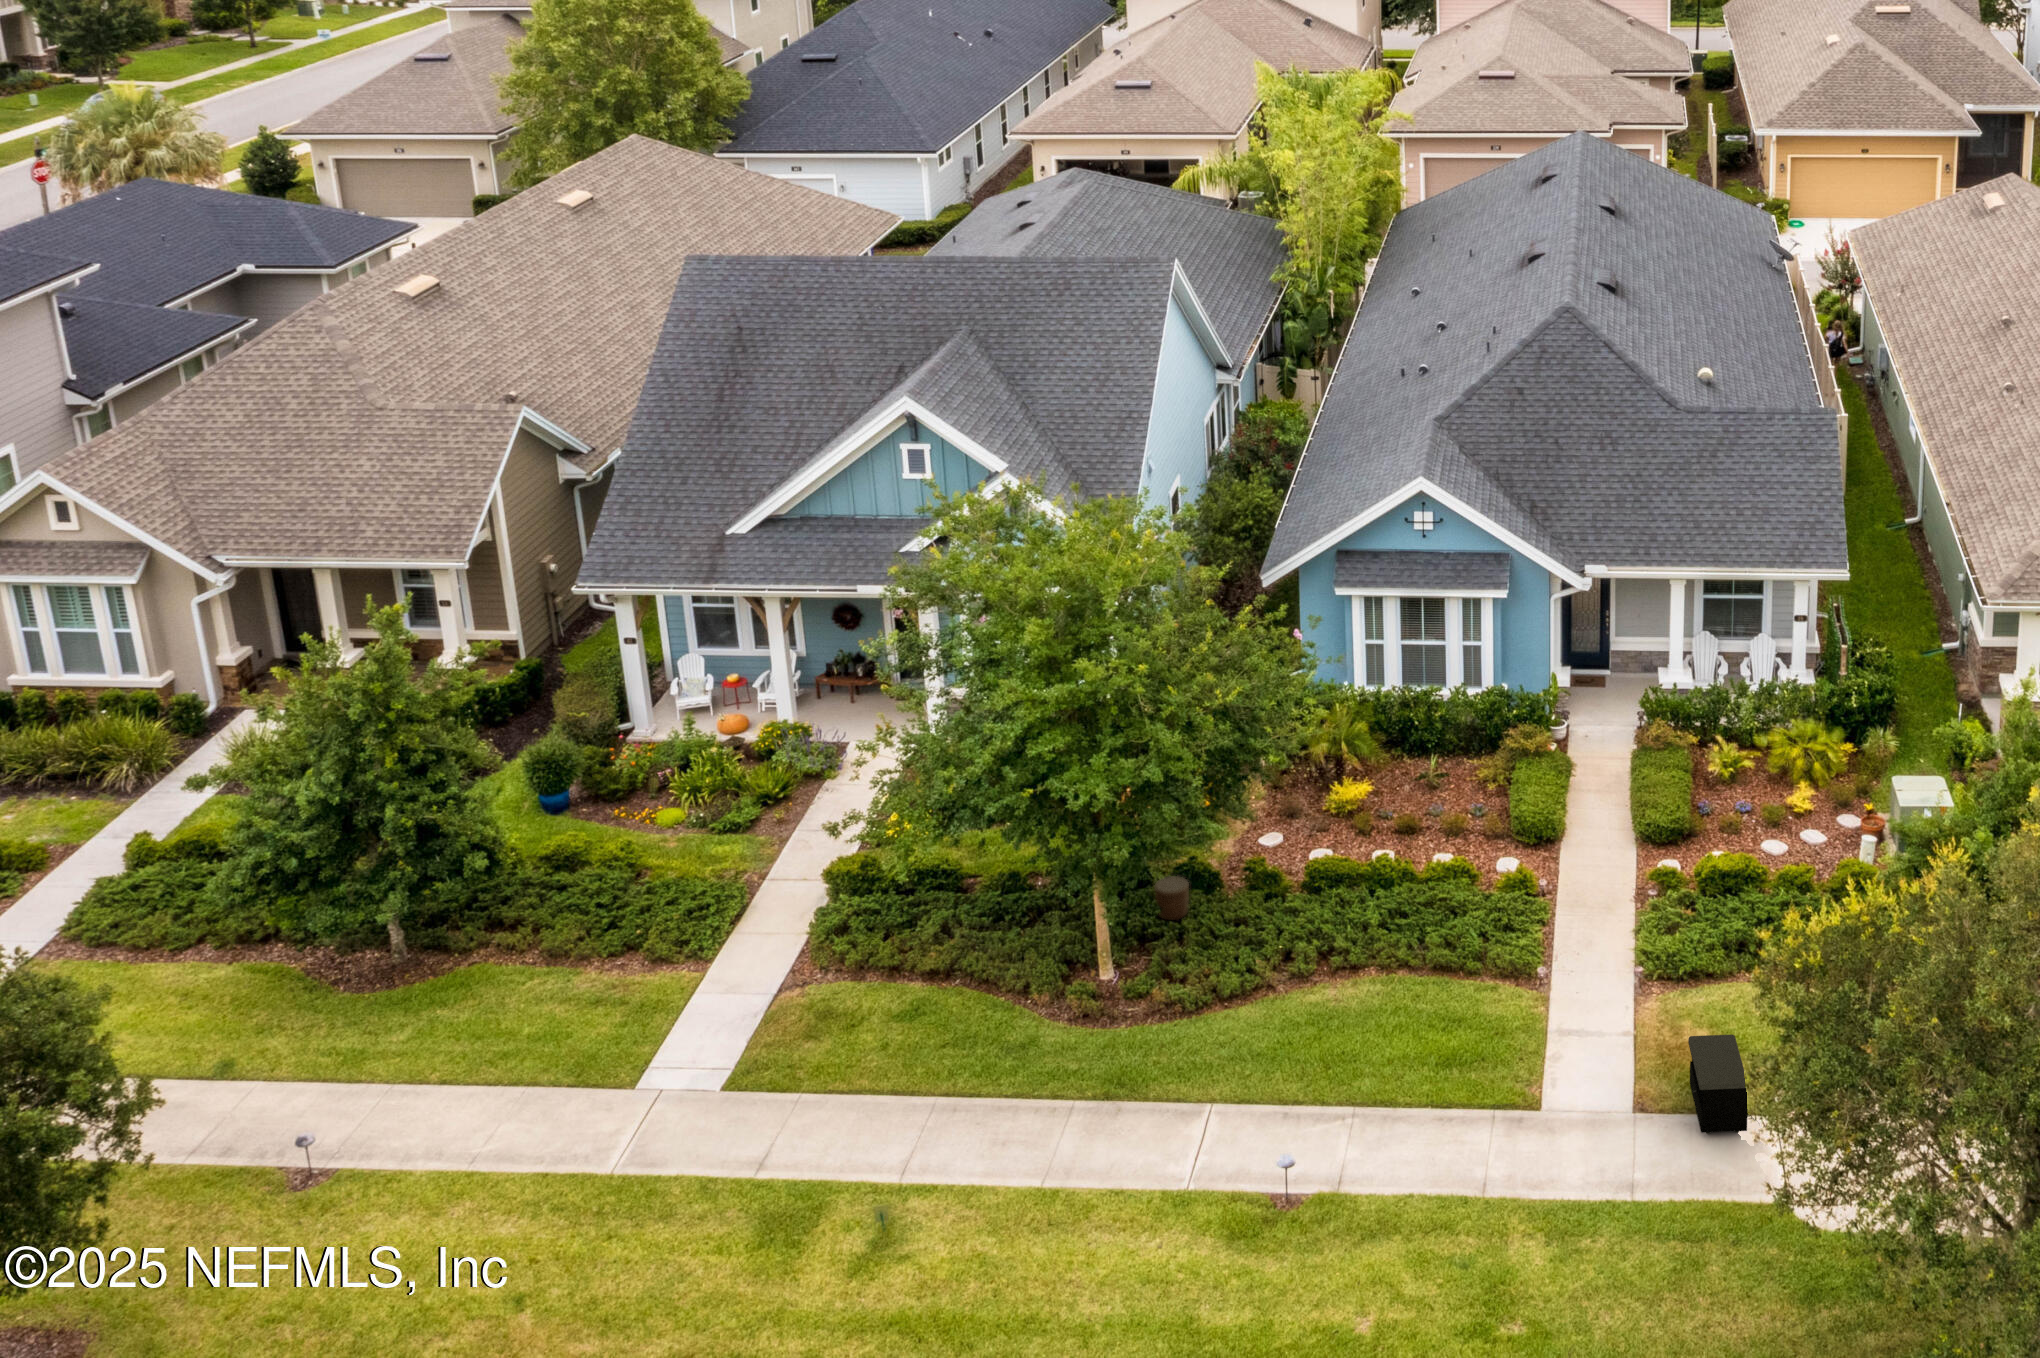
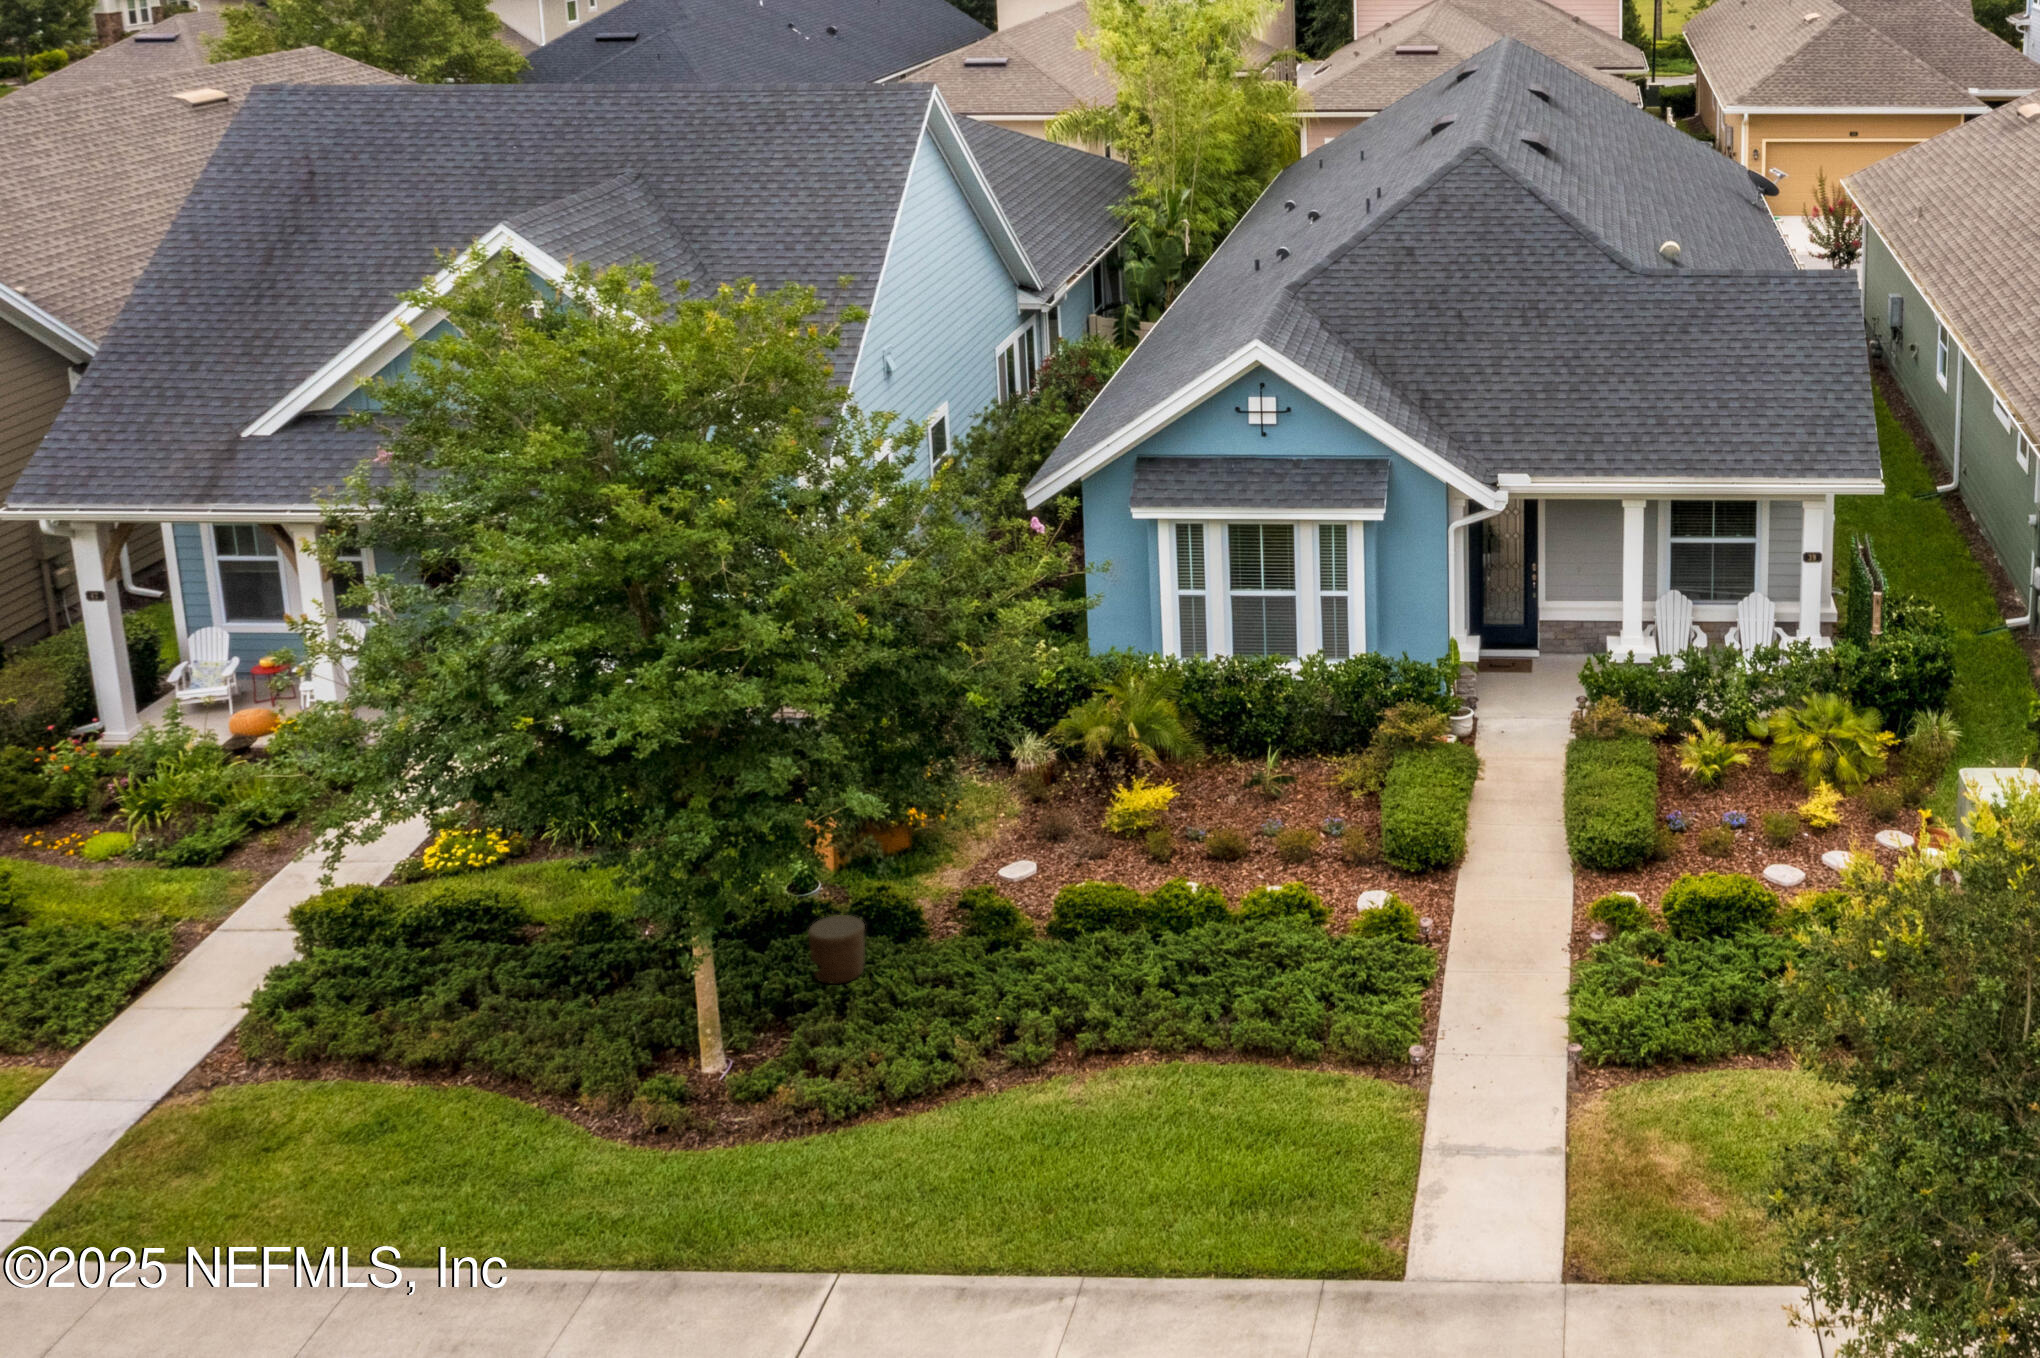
storage bench: present [1688,1035,1748,1134] -> none [1652,1142,1755,1312]

